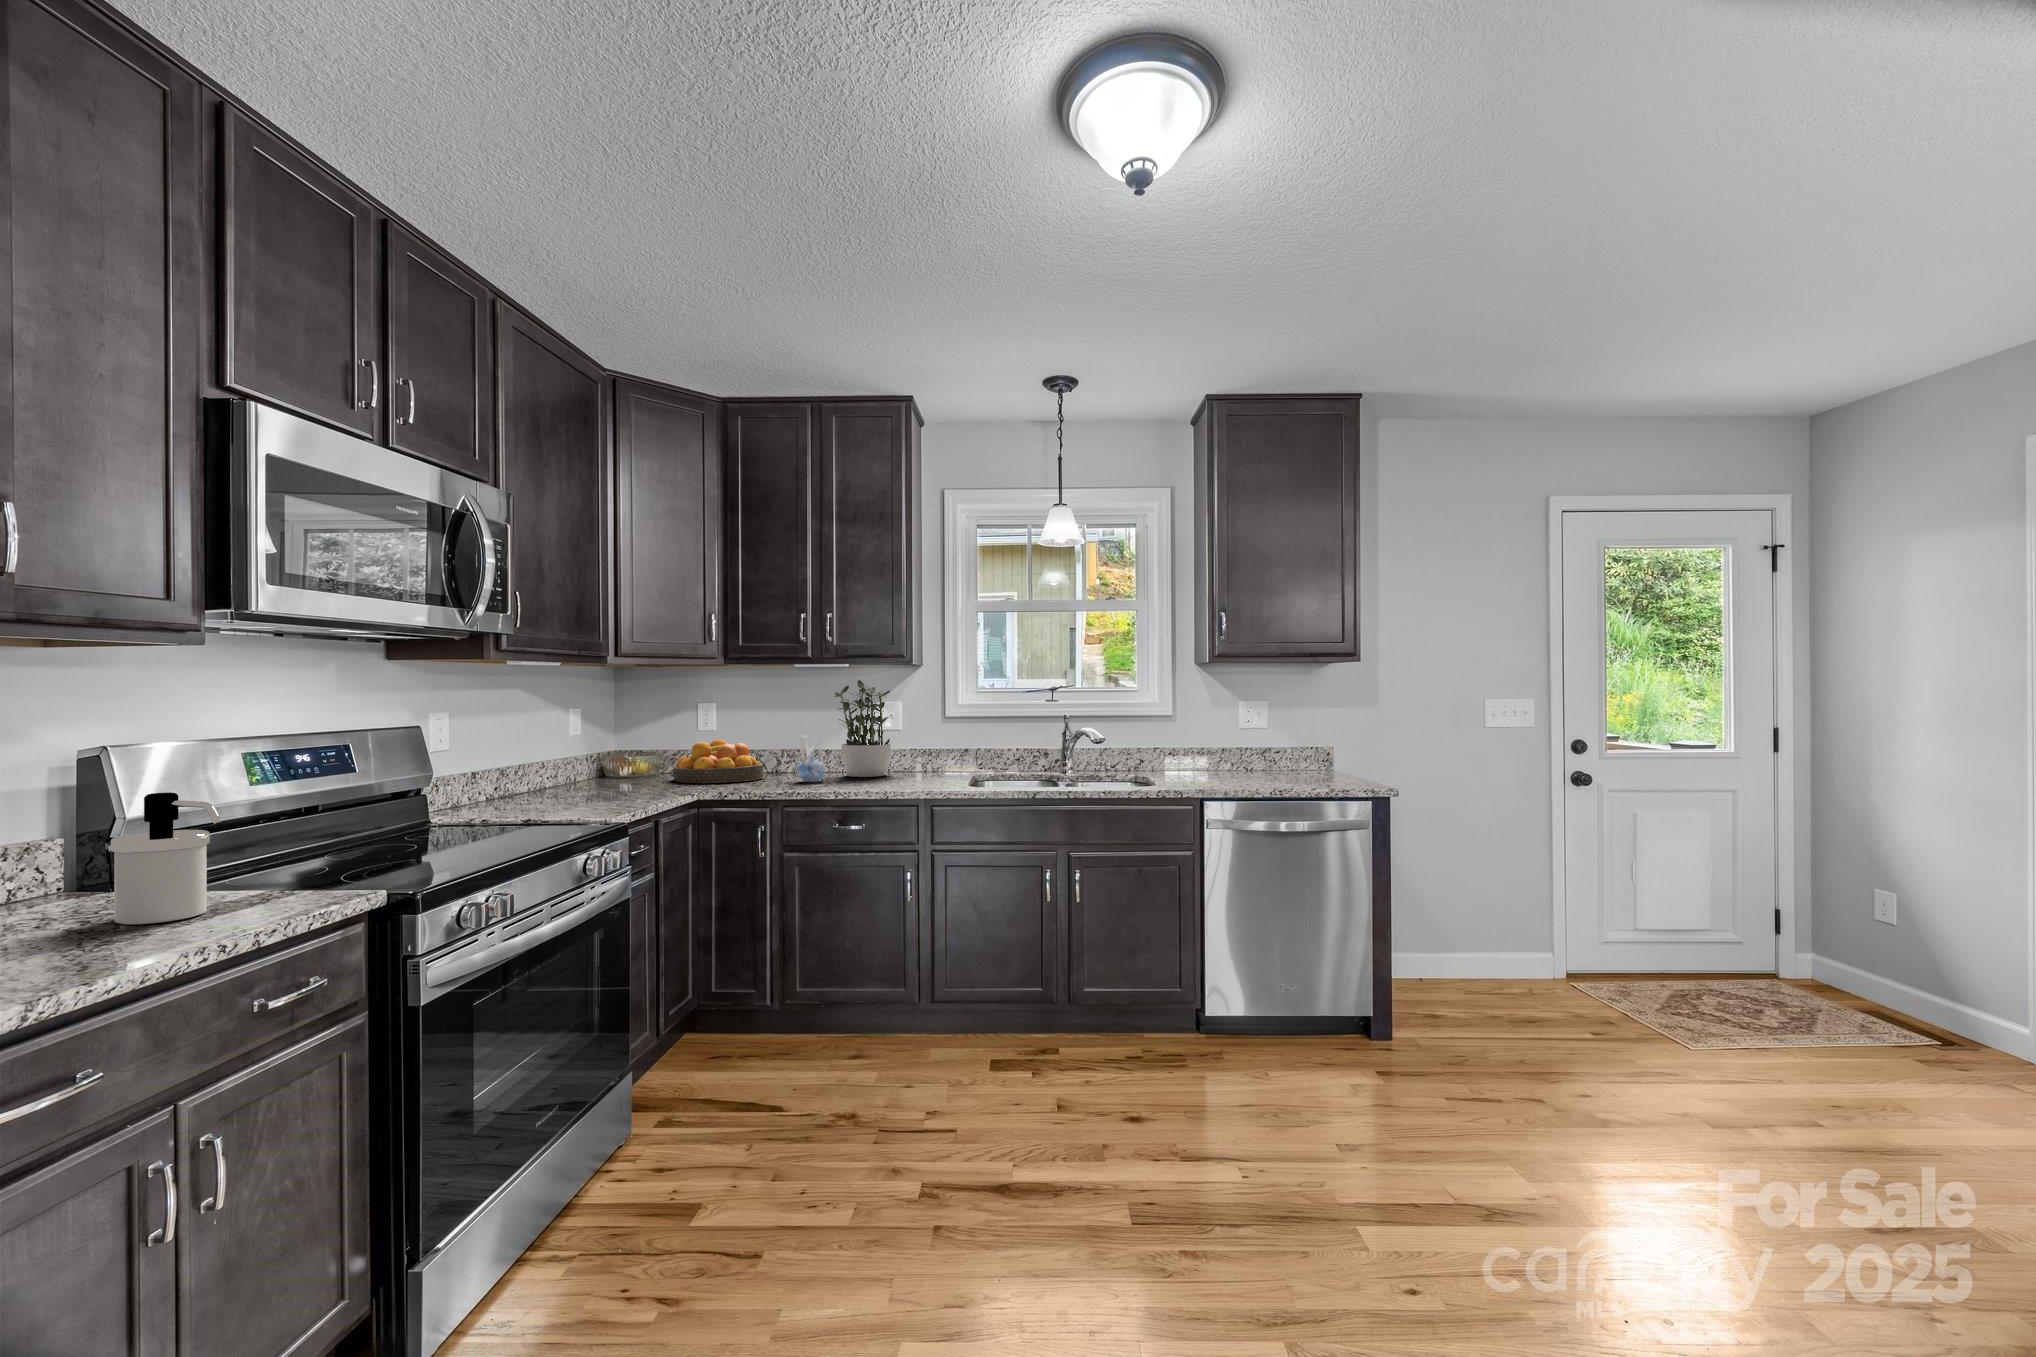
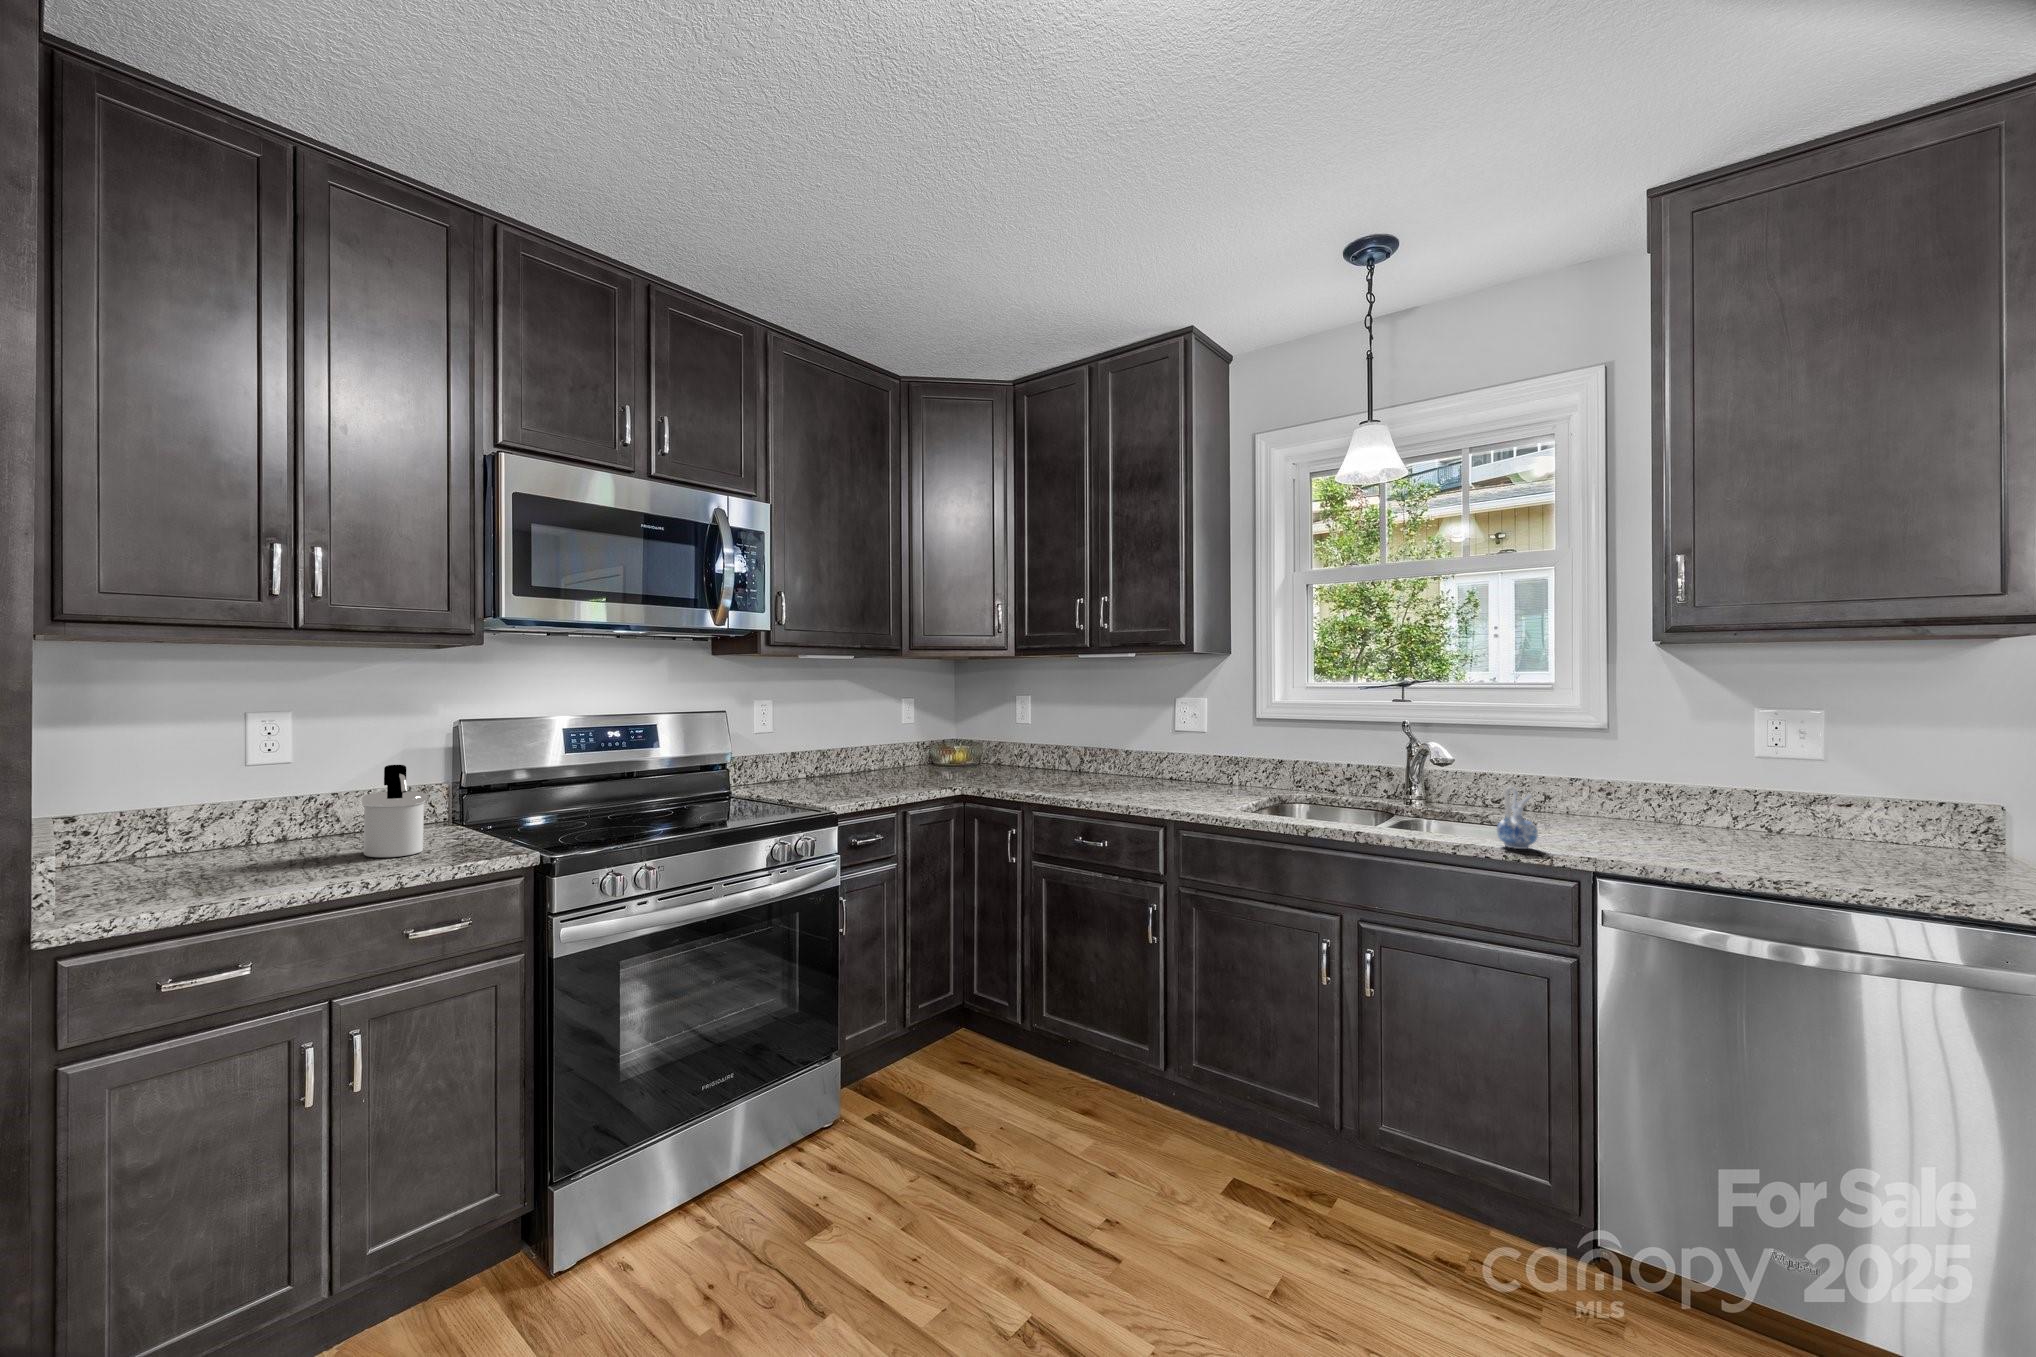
potted plant: present [834,680,891,777] -> none [1122,687,1190,786]
ceramic pitcher: present [797,736,825,782] -> present [1497,786,1538,849]
fruit bowl: present [673,739,763,783] -> none [981,736,1061,778]

